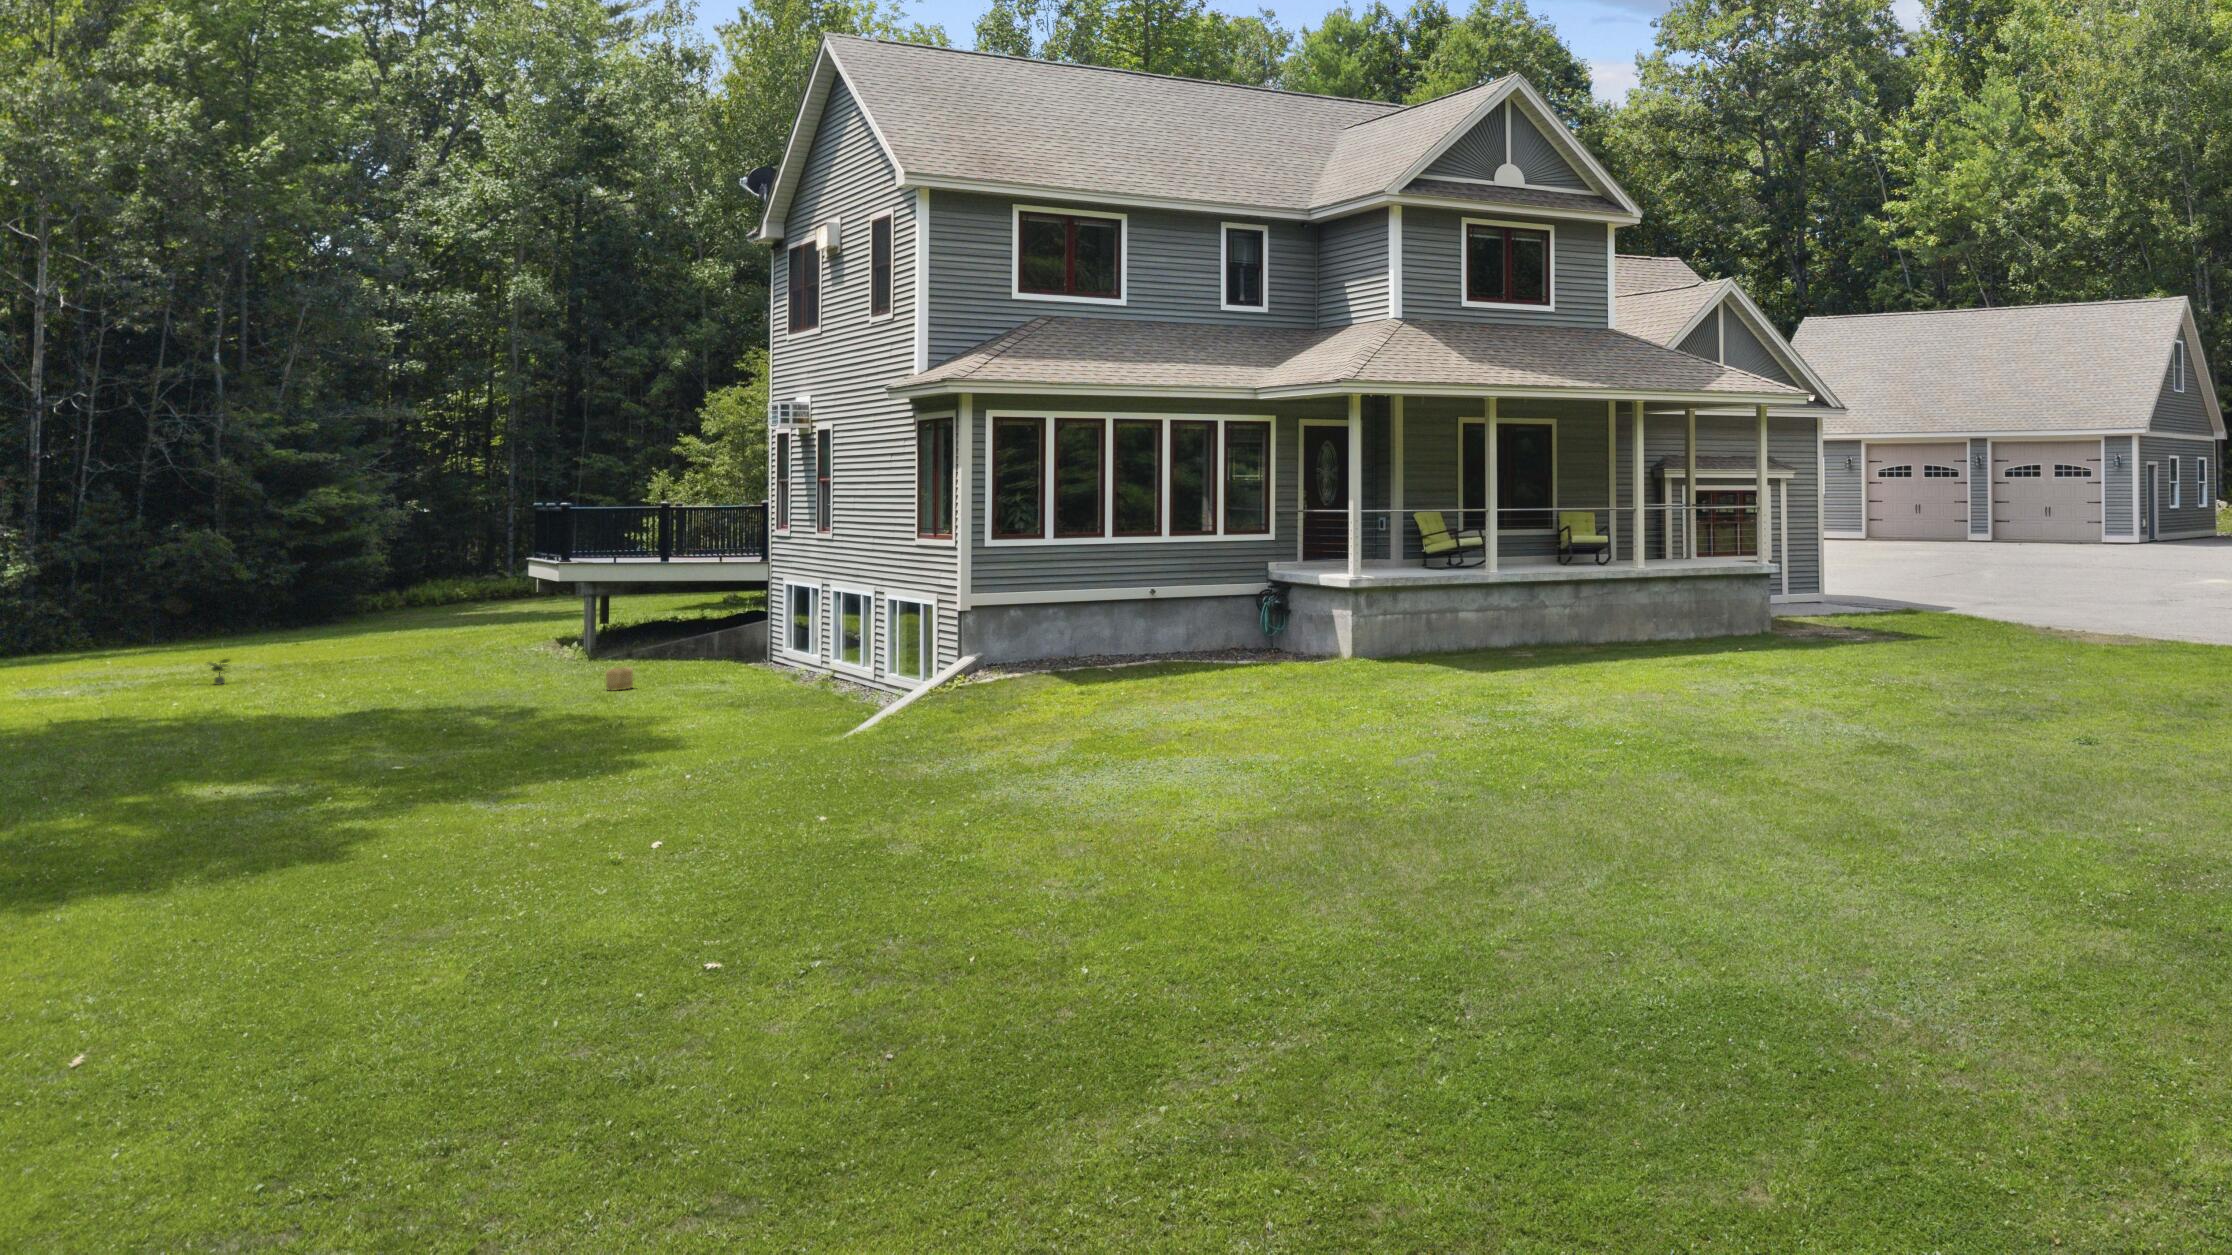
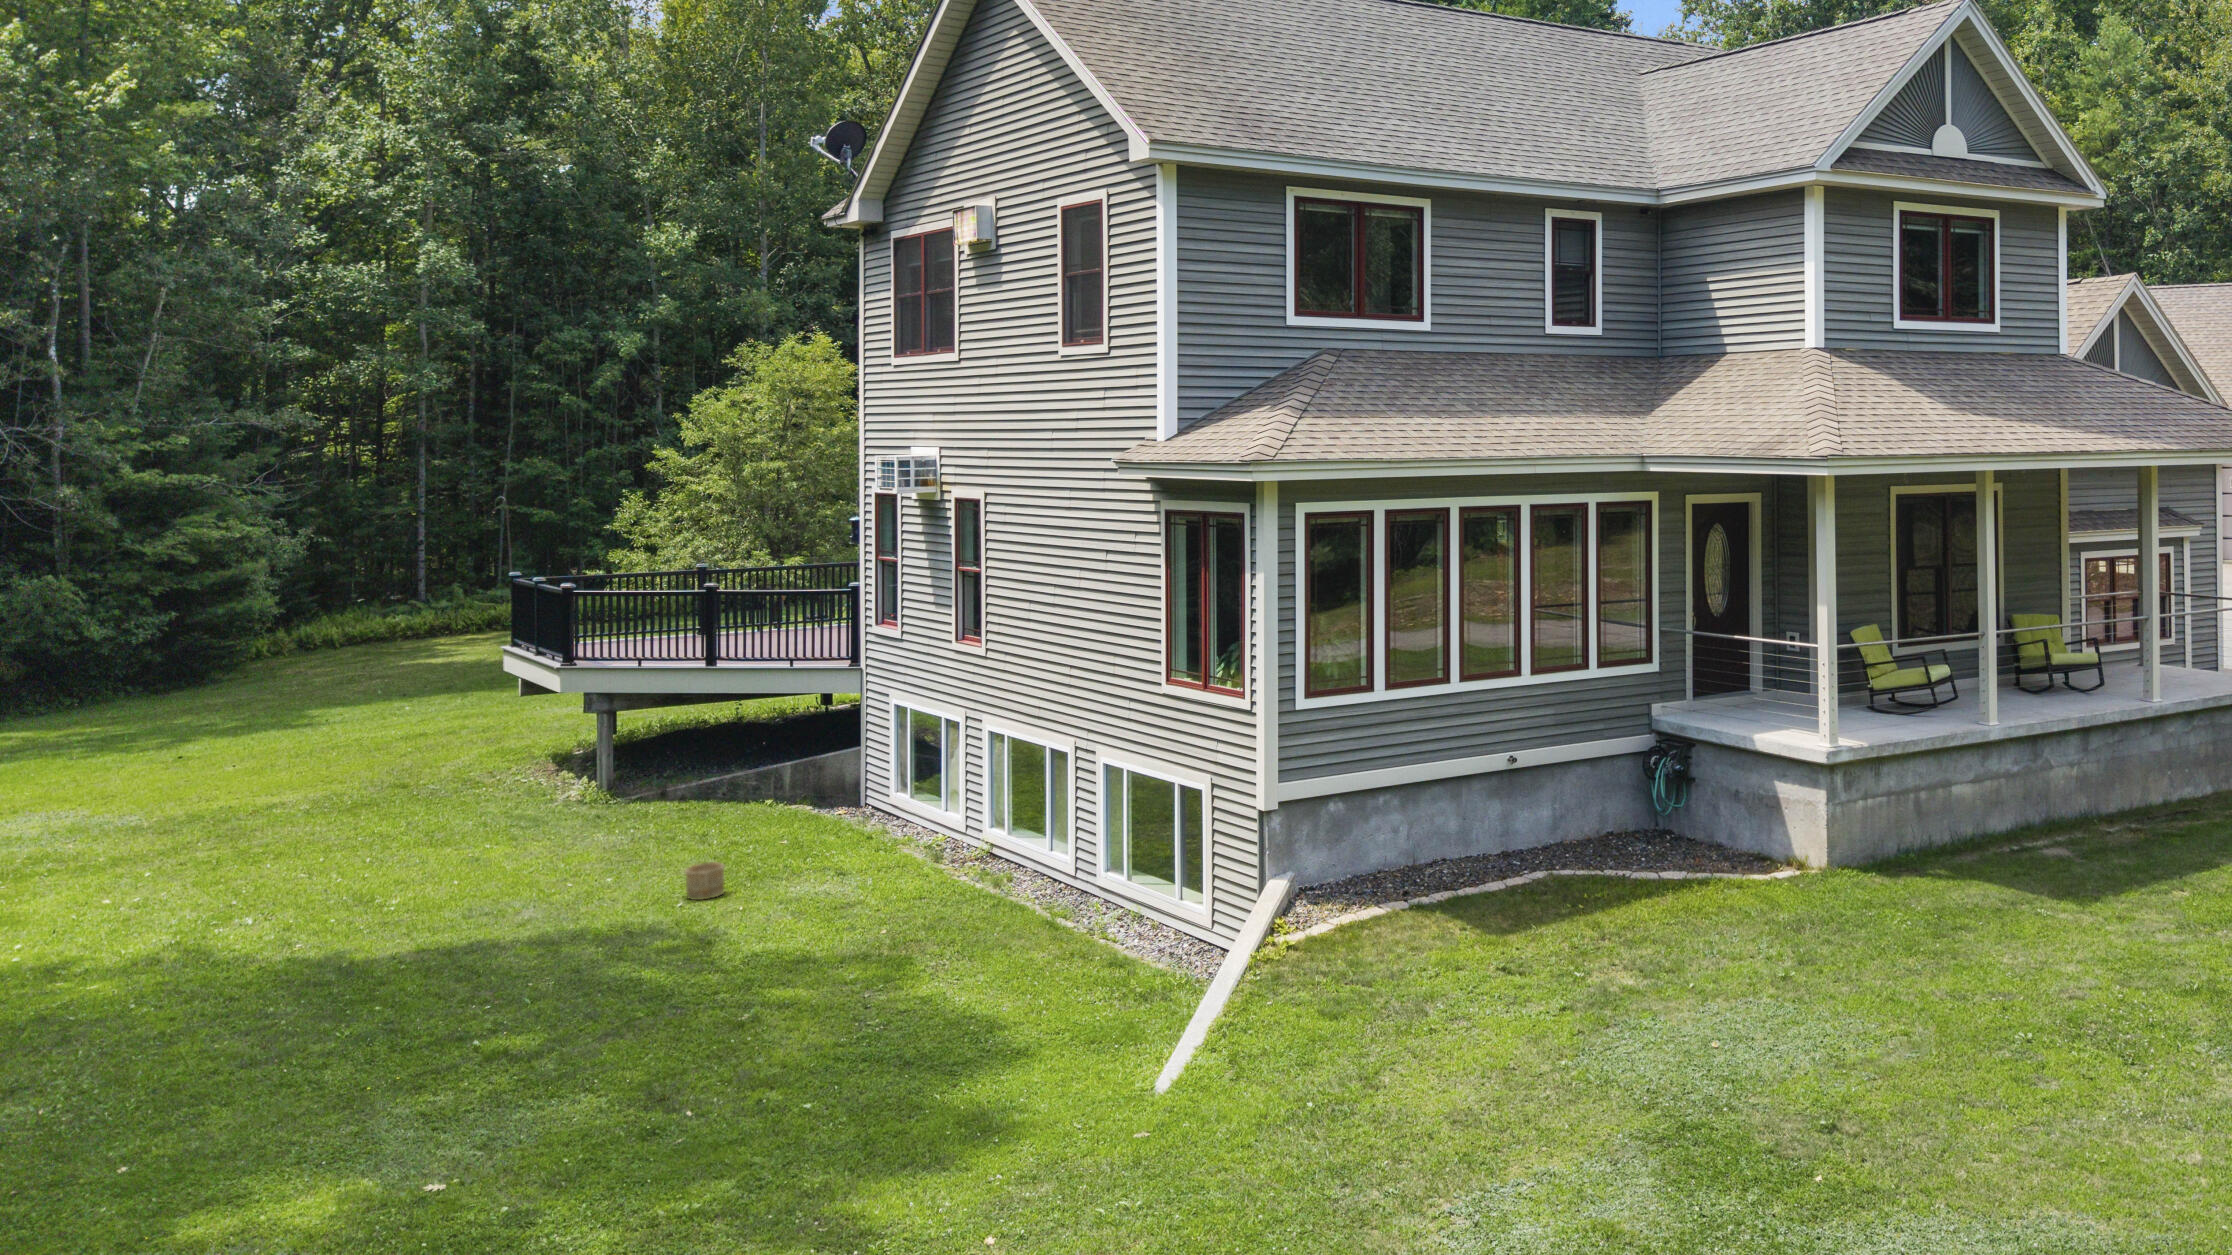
potted plant: present [209,659,229,685] -> none [76,840,117,880]

